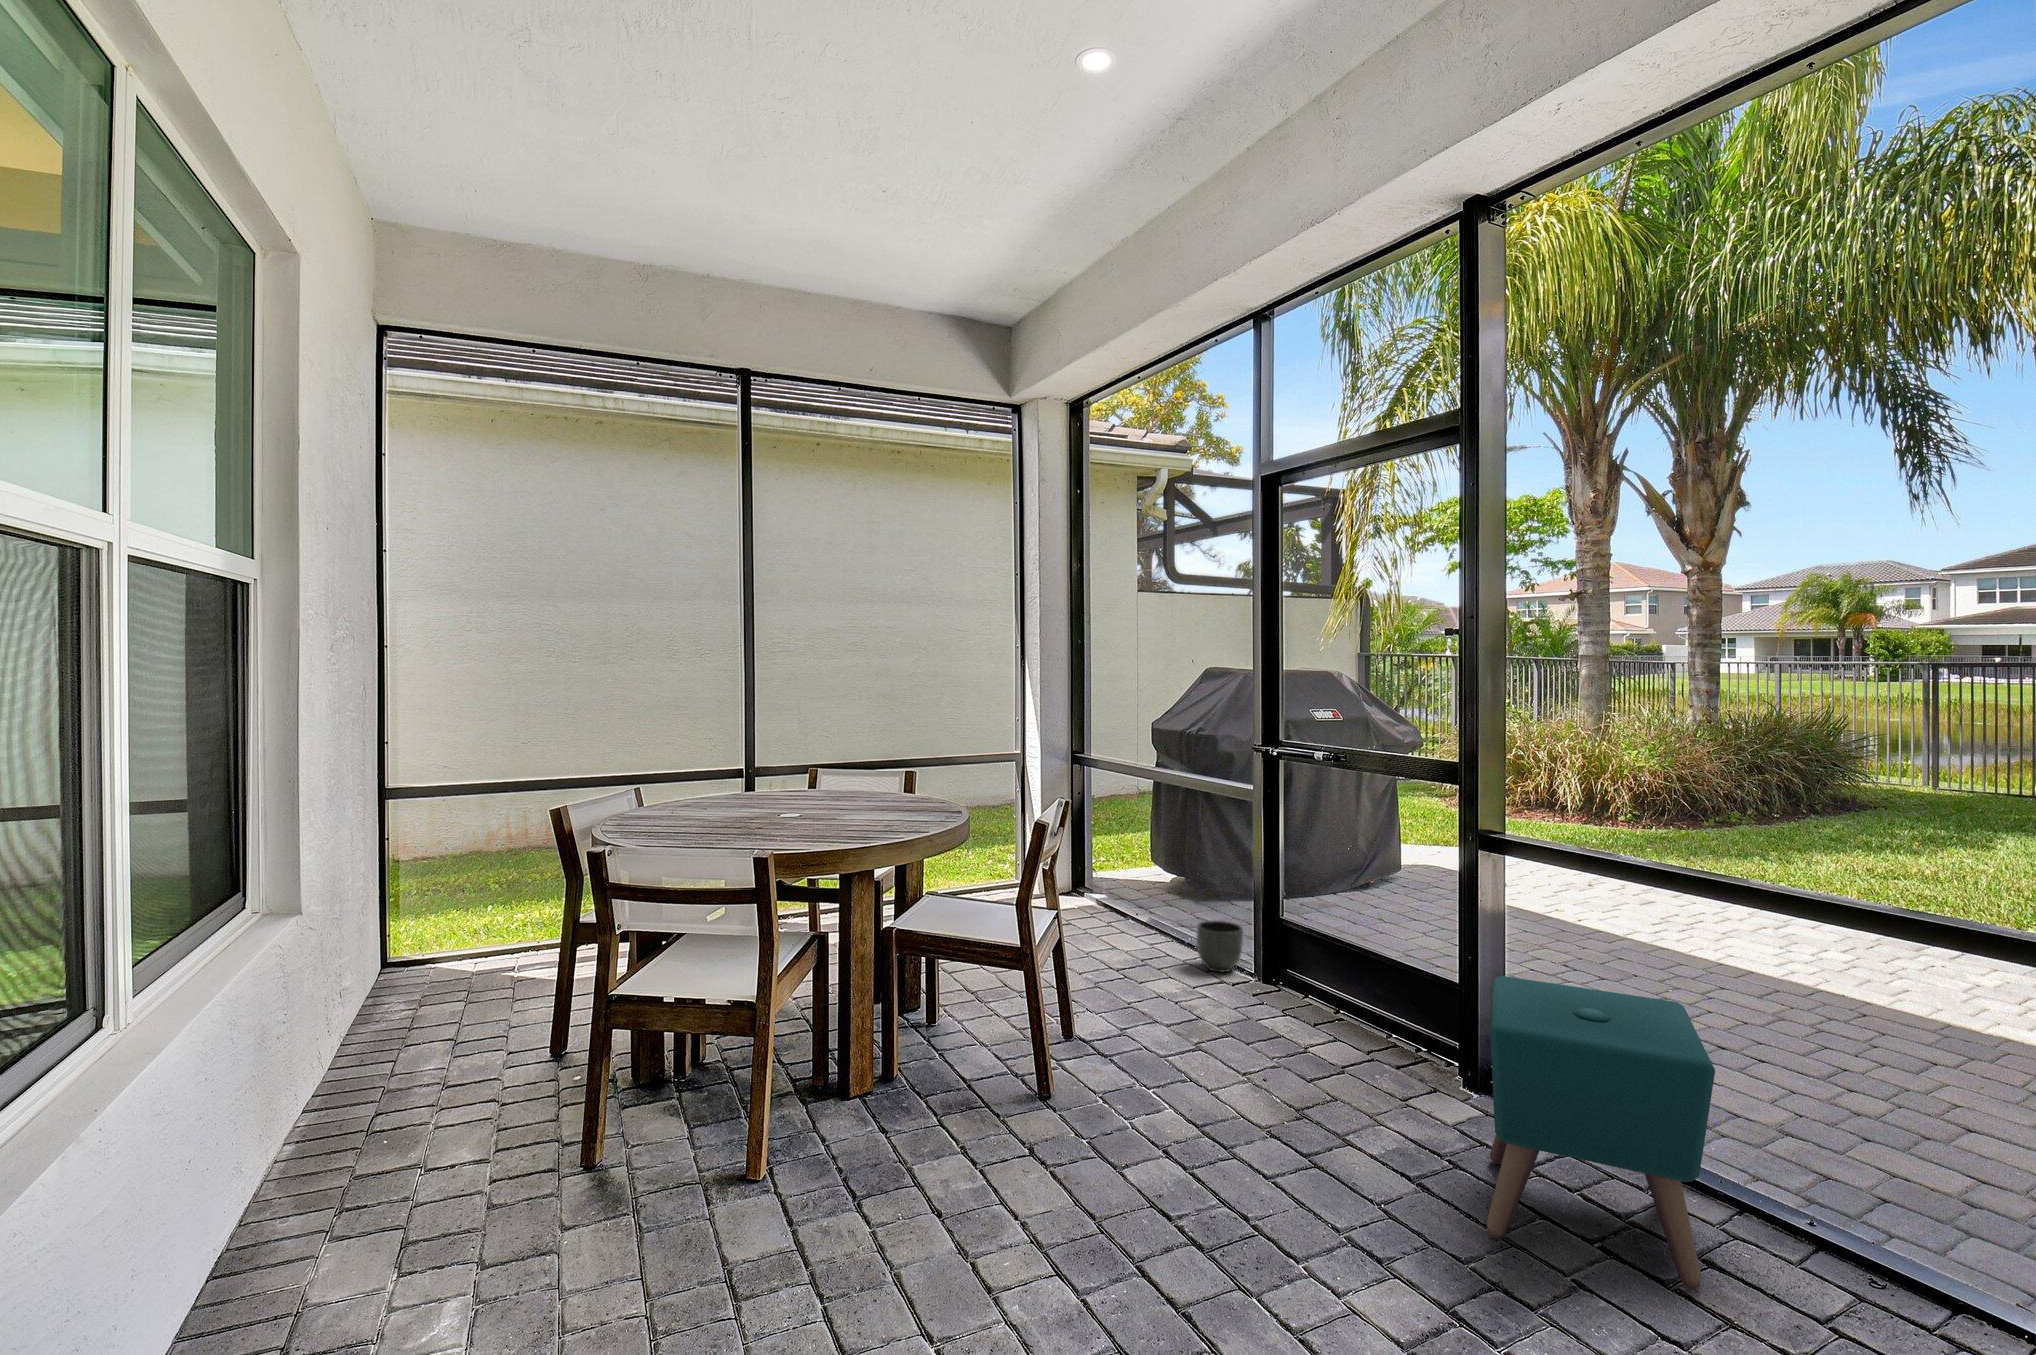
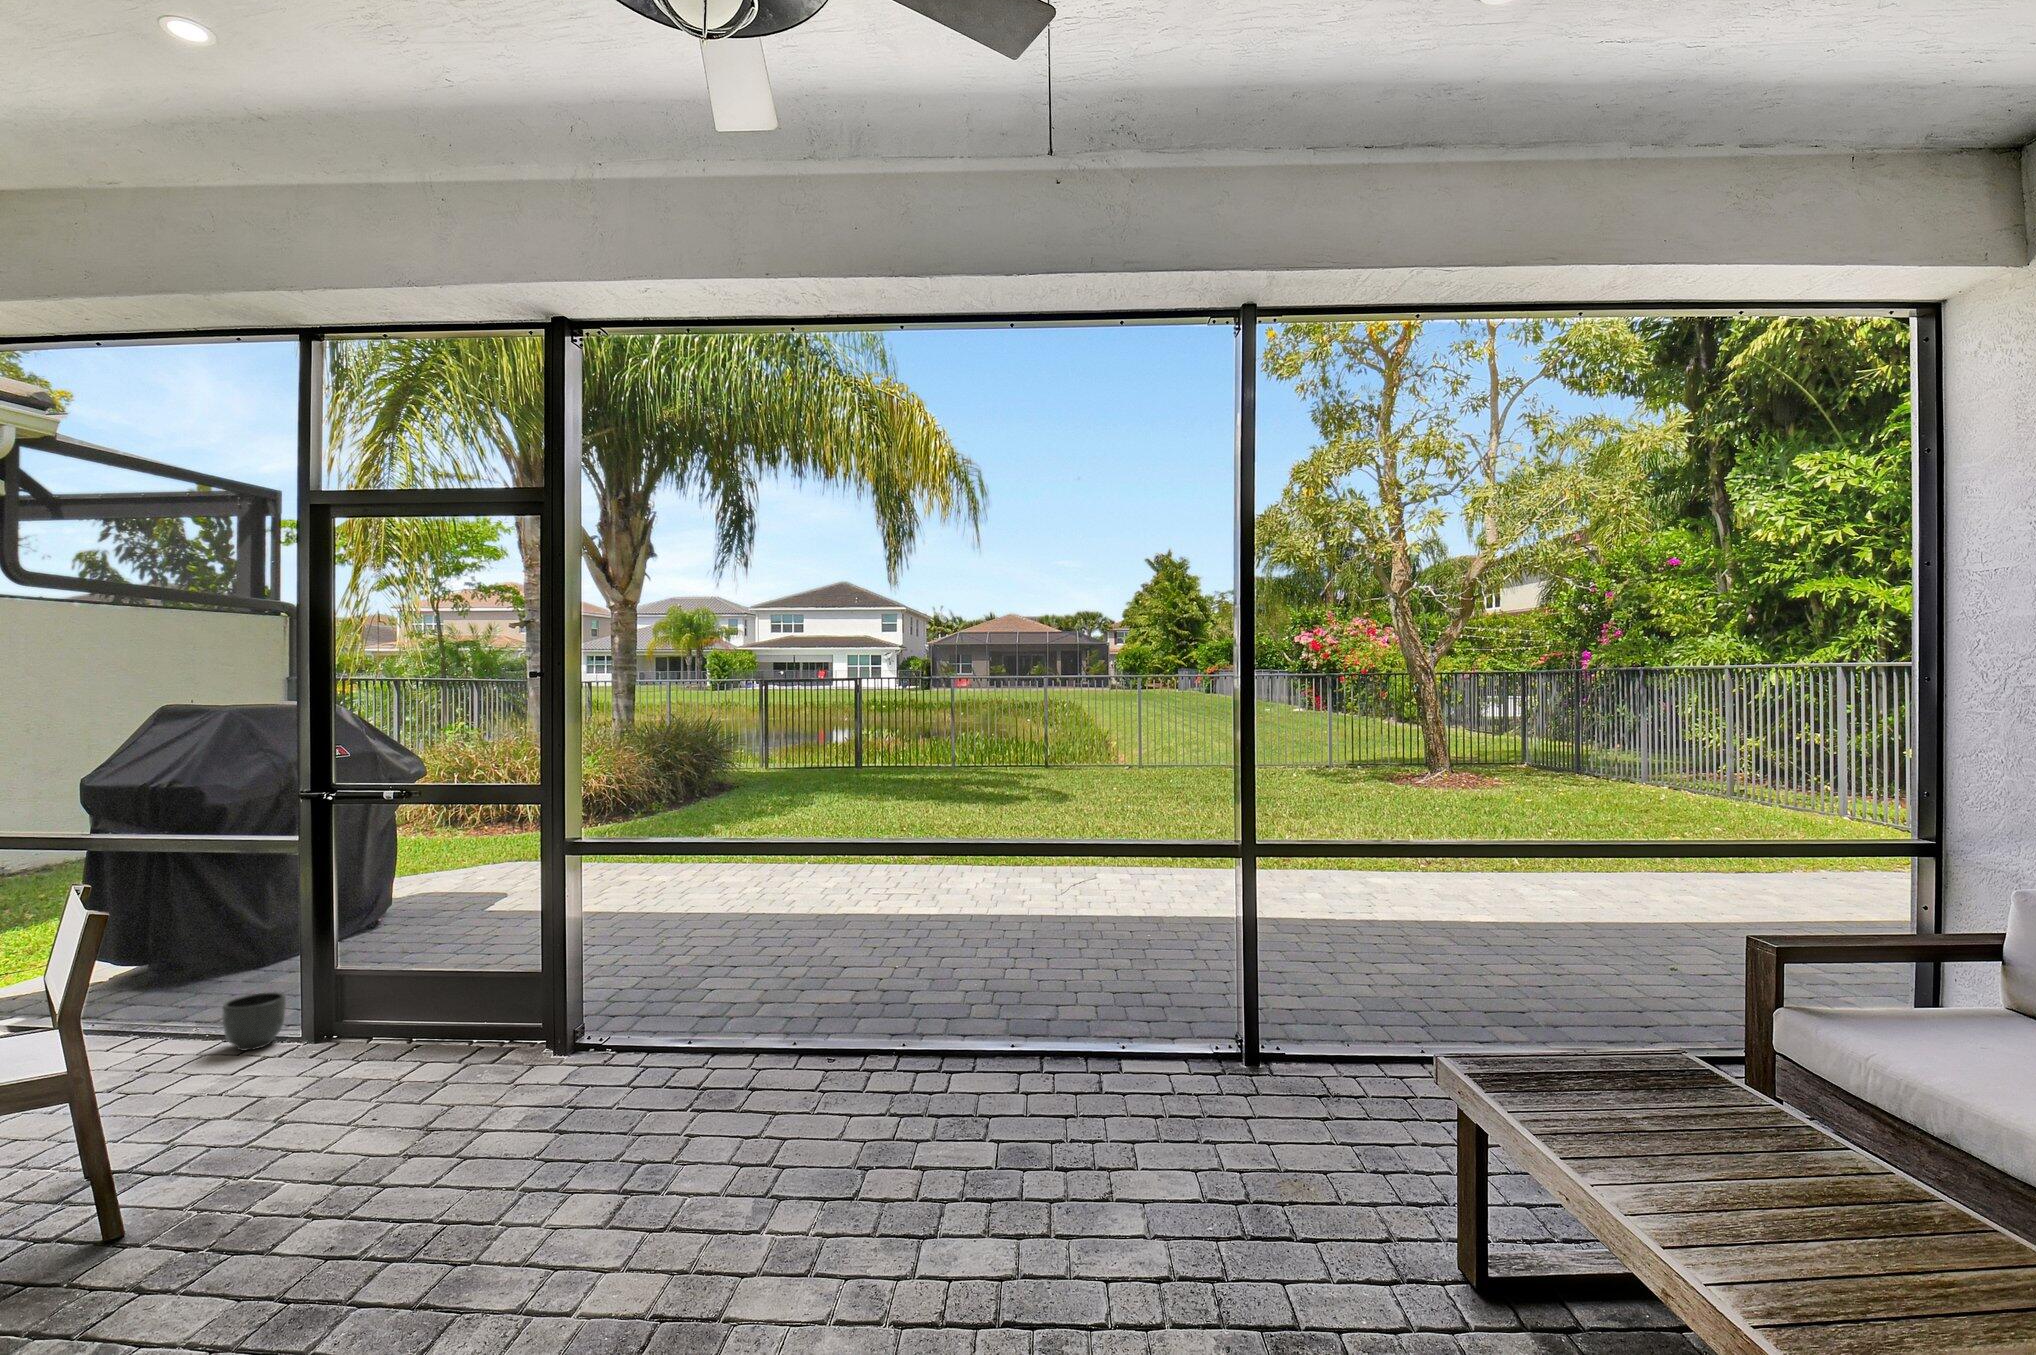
ottoman: present [1486,976,1715,1289] -> none [599,931,758,1136]

